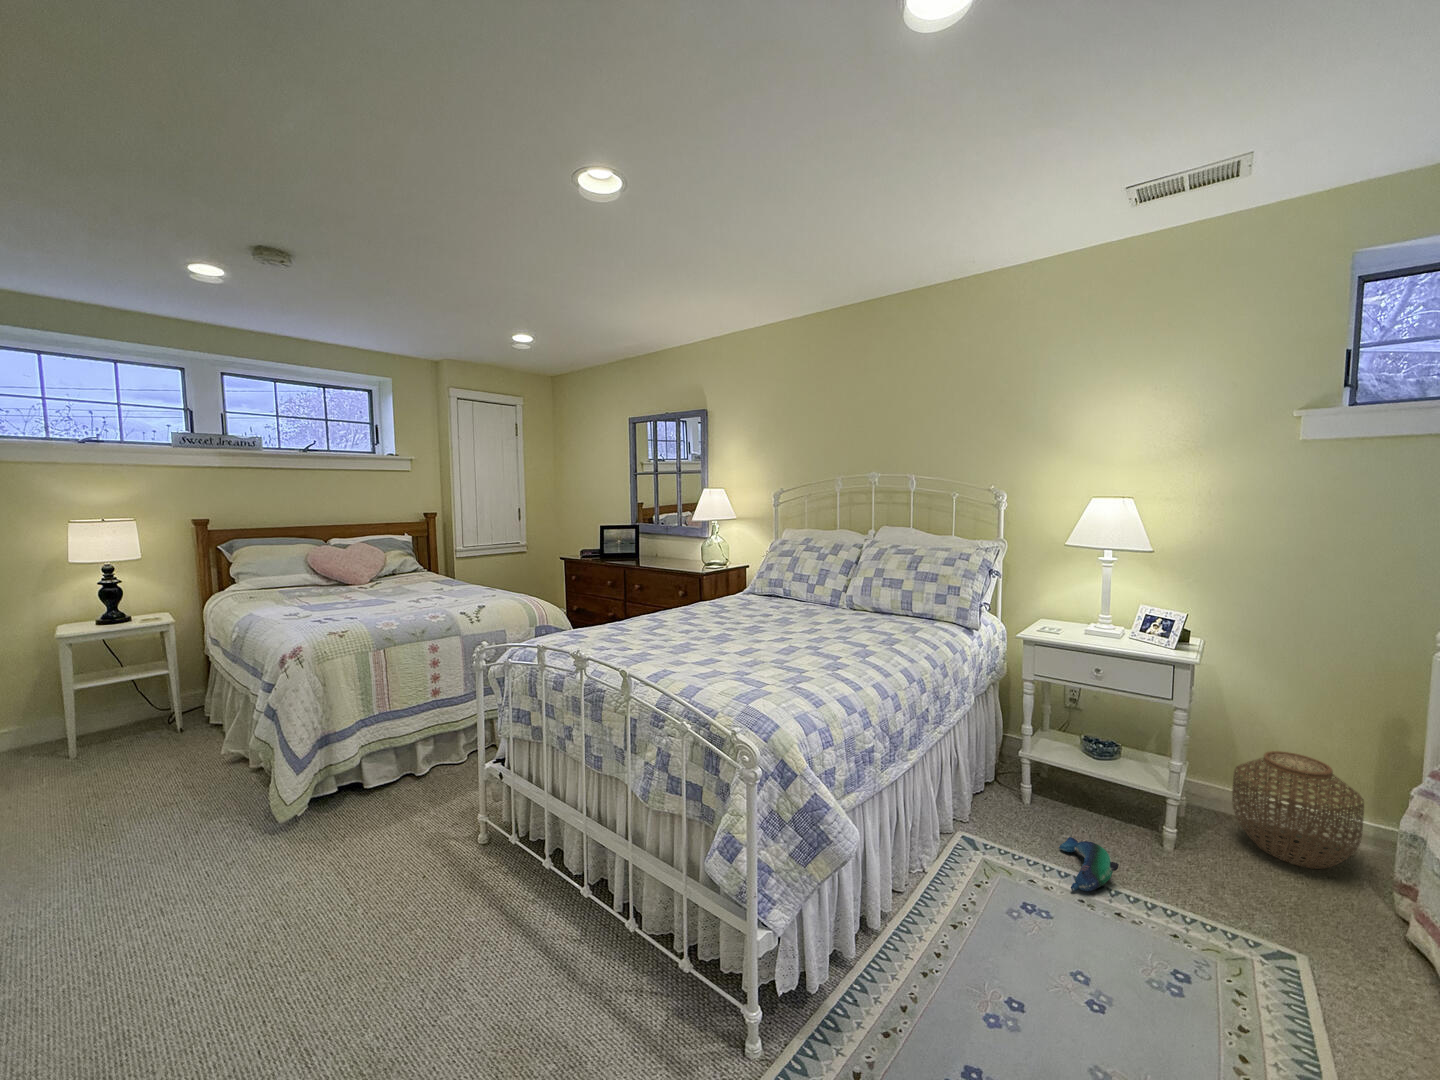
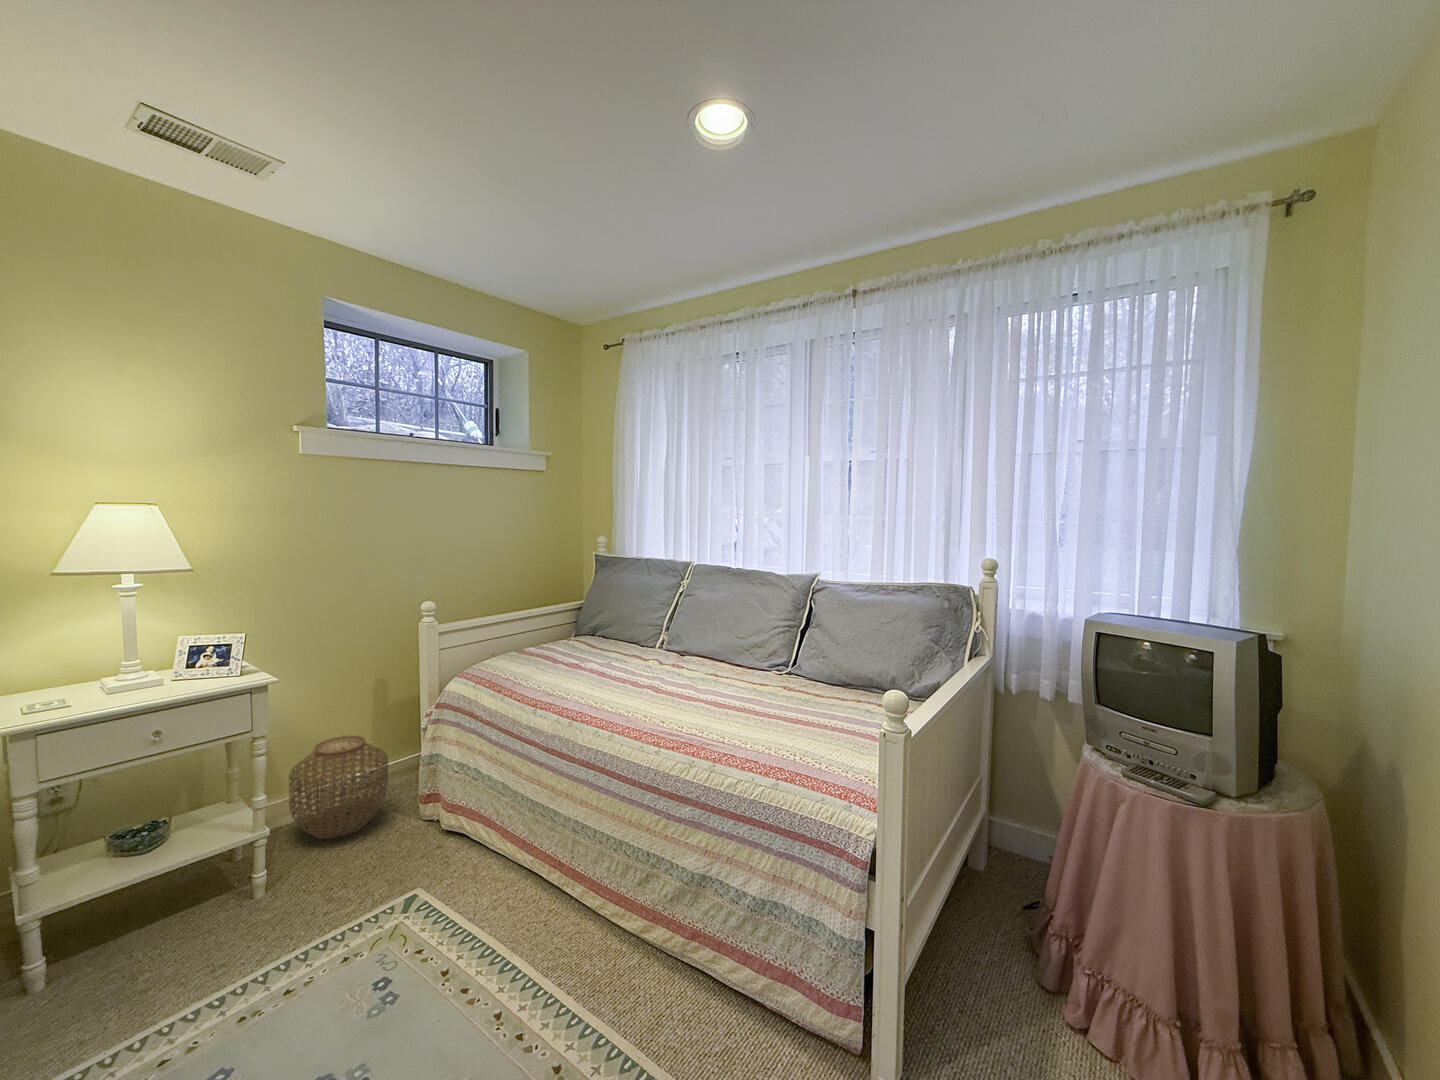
plush toy: present [1059,837,1119,891] -> none [154,942,259,1020]

